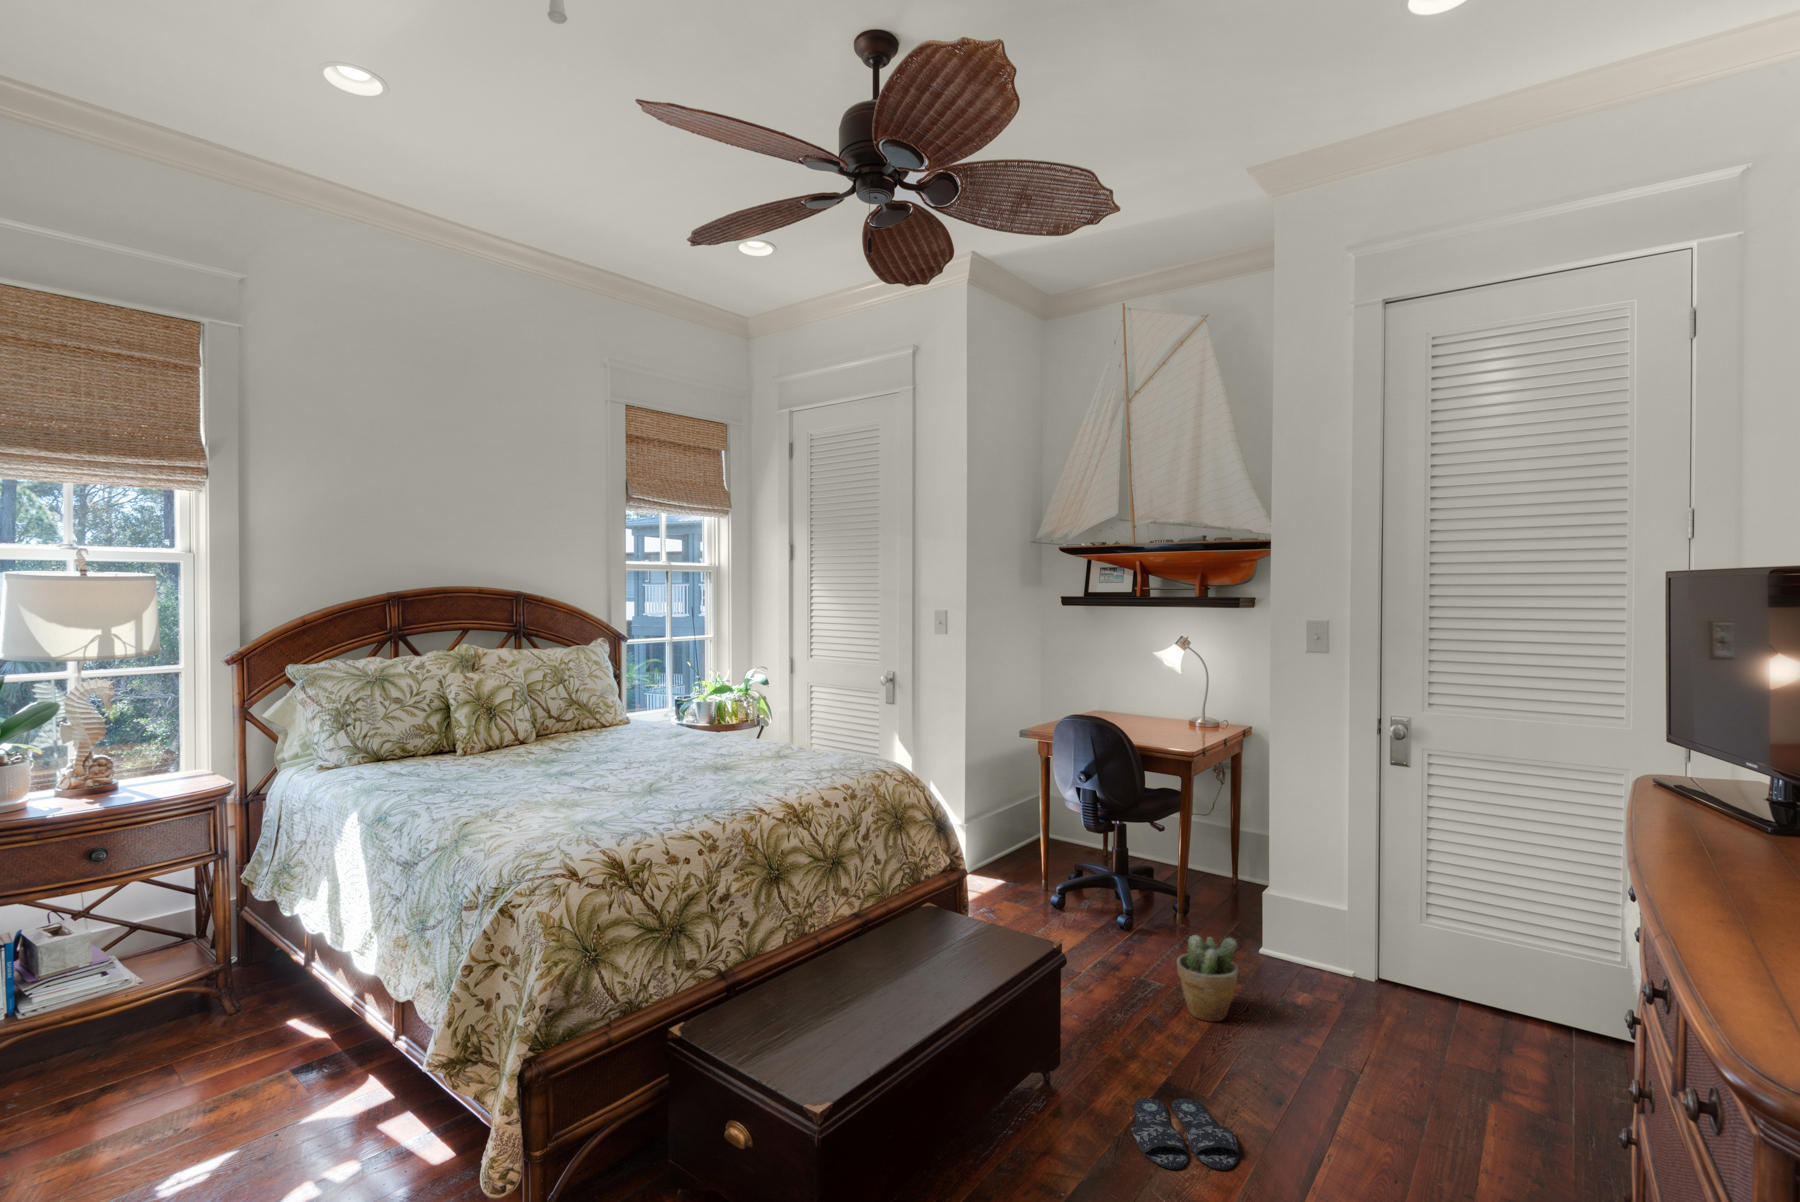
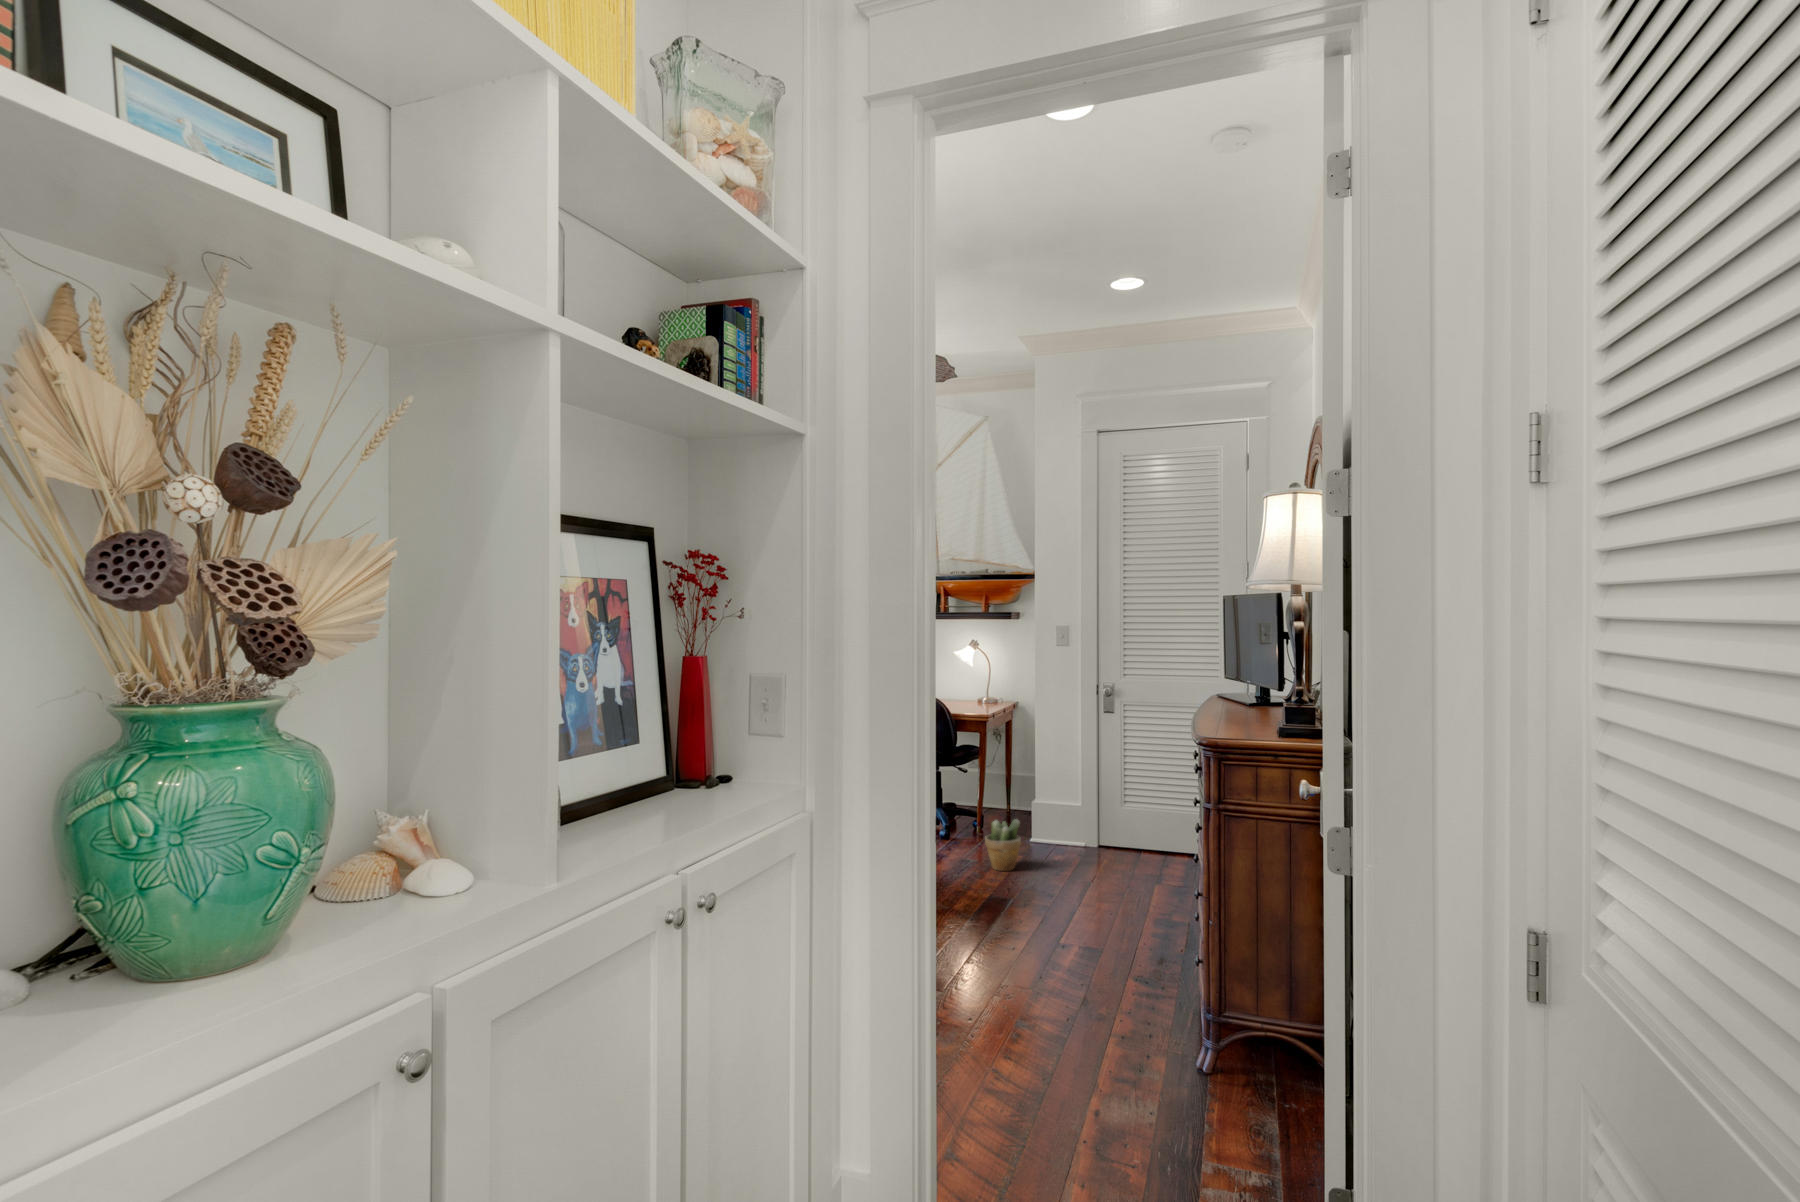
slippers: present [1131,1098,1239,1170] -> none [970,899,1029,922]

